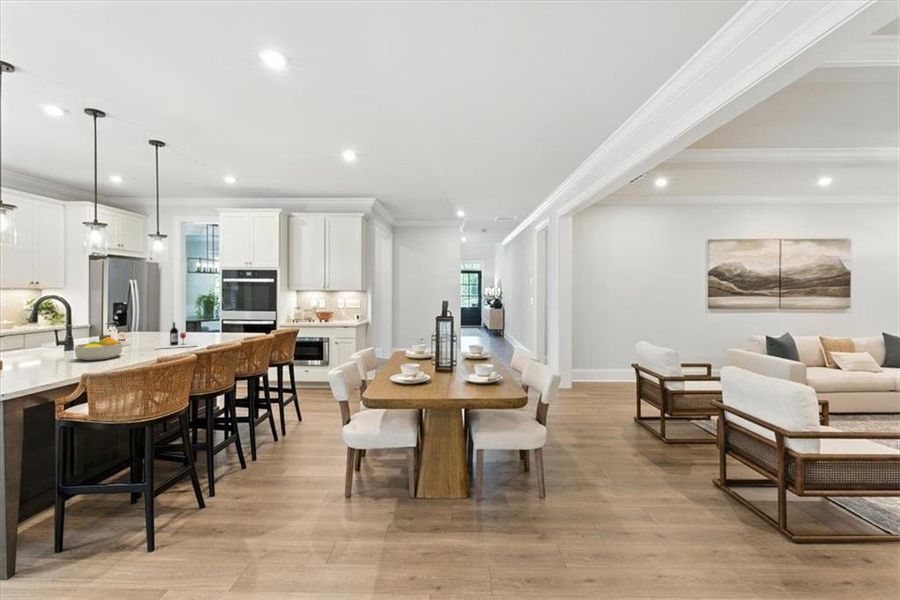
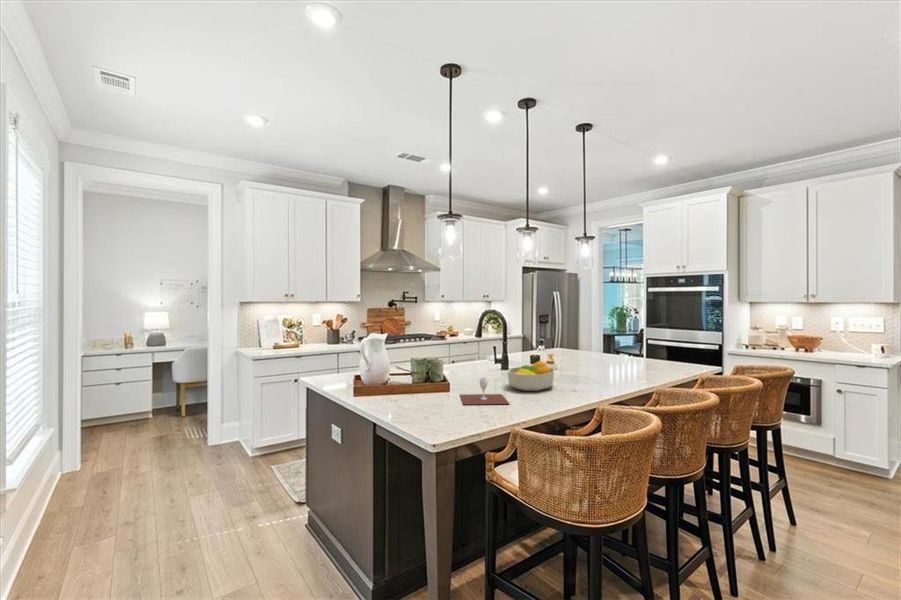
wine bottle: present [154,322,197,349] -> none [583,345,640,382]
wine glass: none [20,352,77,374] -> present [460,378,509,405]

